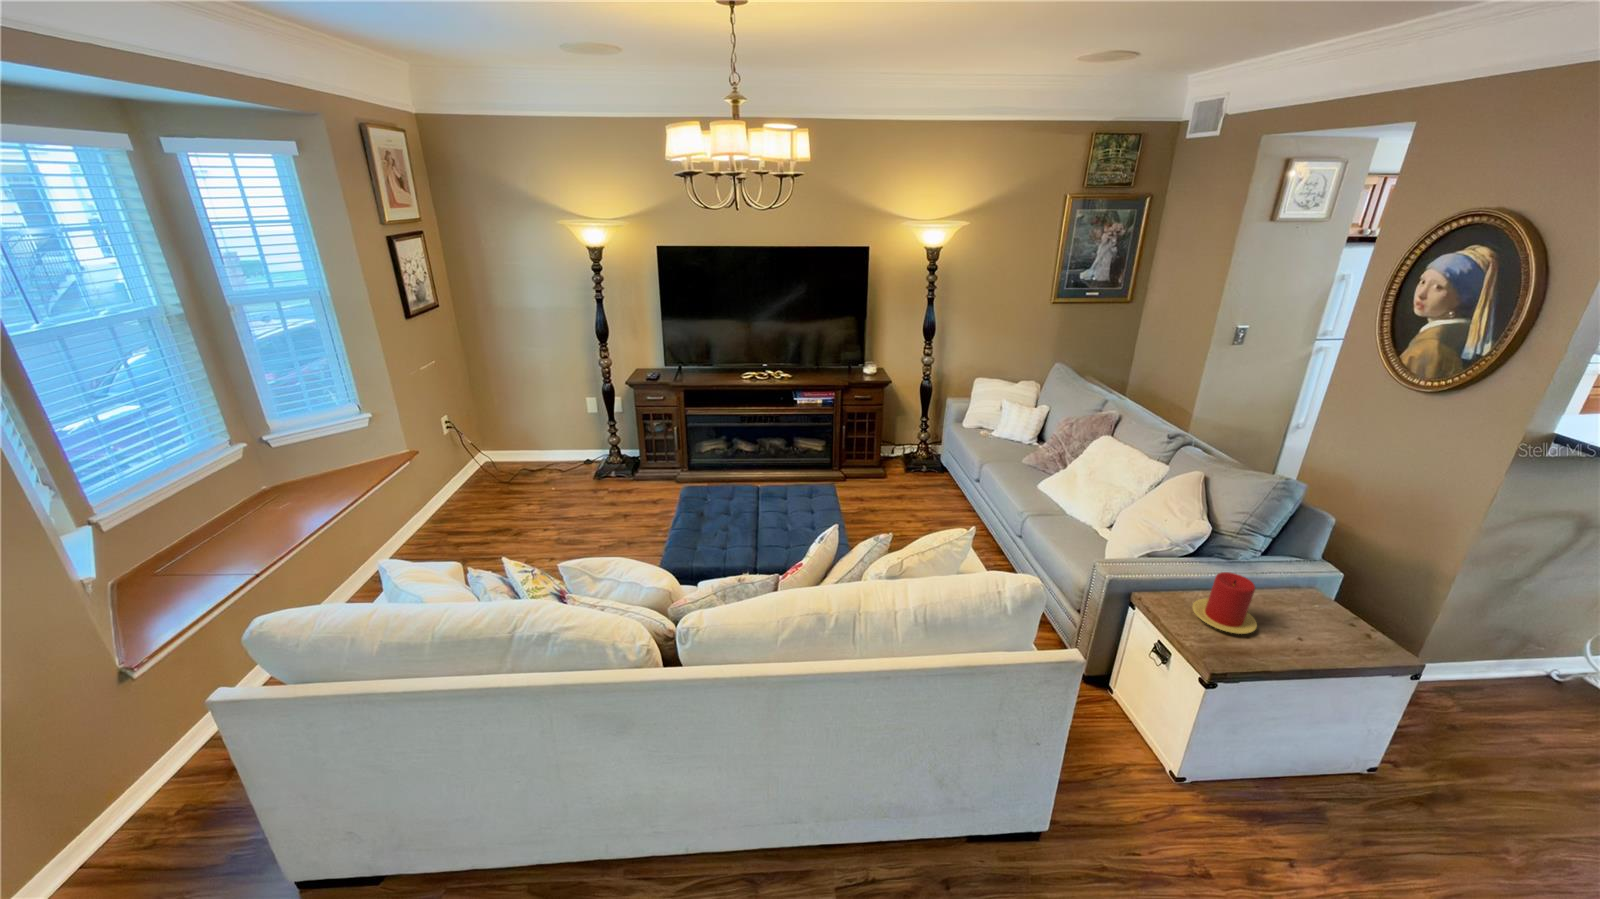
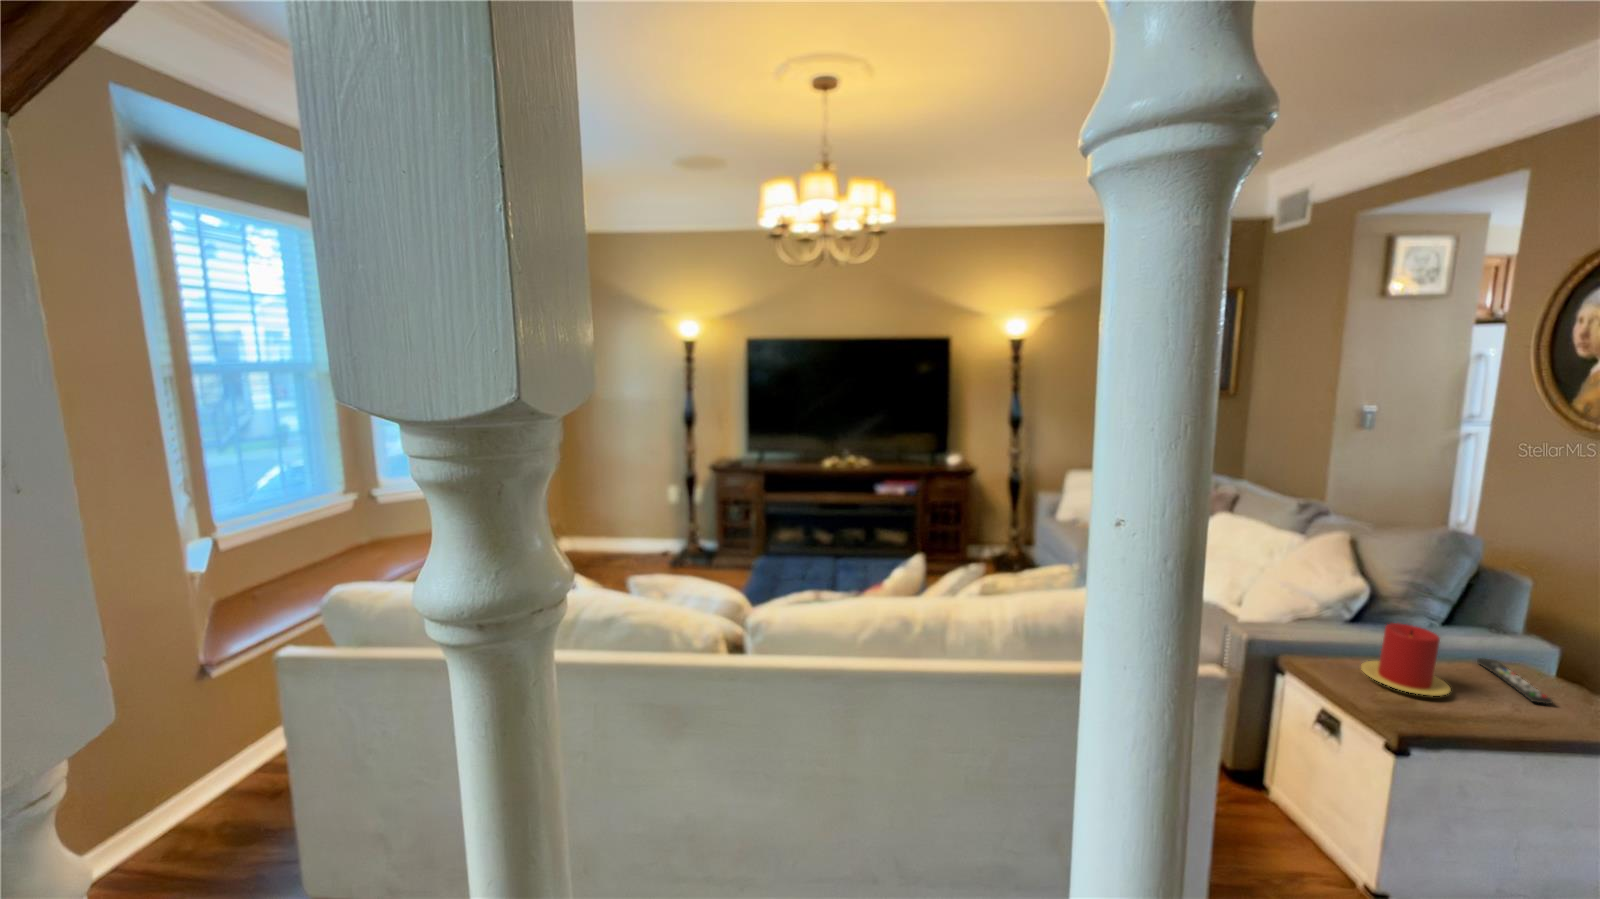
remote control: none [1283,591,1330,636] -> present [1477,658,1552,704]

